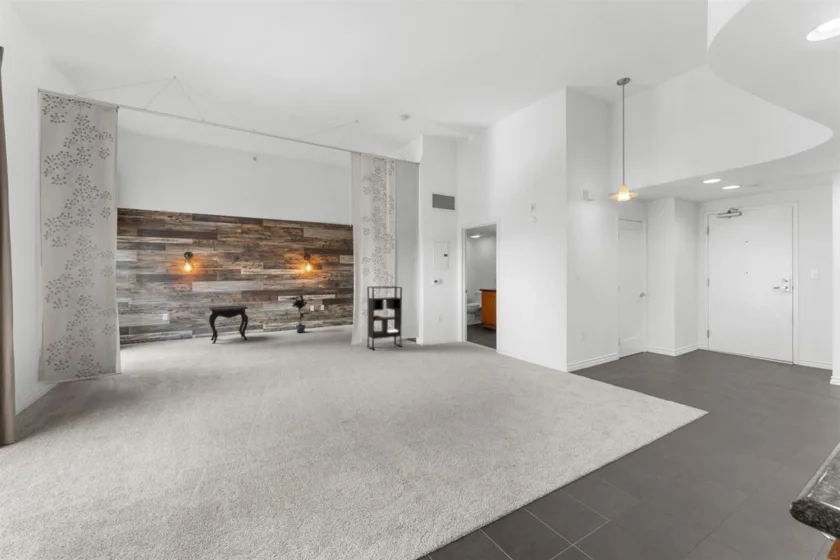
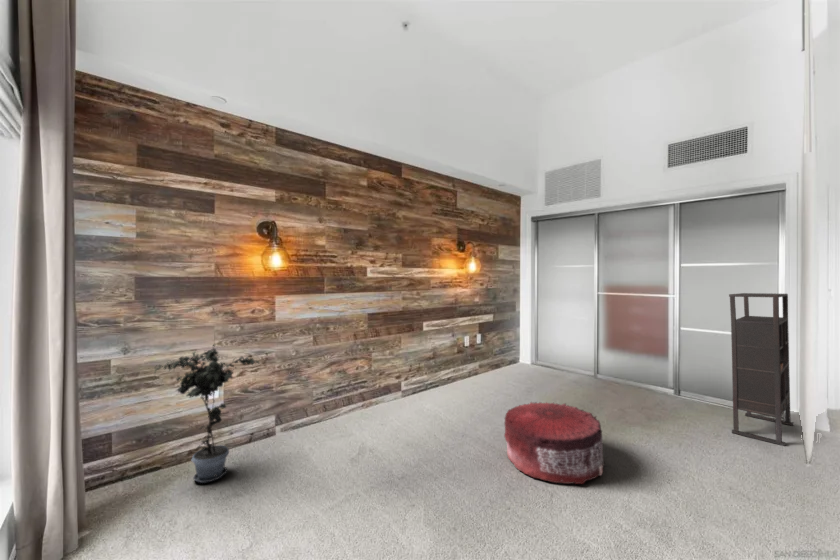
potted plant: present [290,295,313,333] -> present [155,345,259,483]
side table: present [209,306,248,343] -> none [317,345,409,453]
pouf: none [257,328,295,352] -> present [504,402,605,484]

